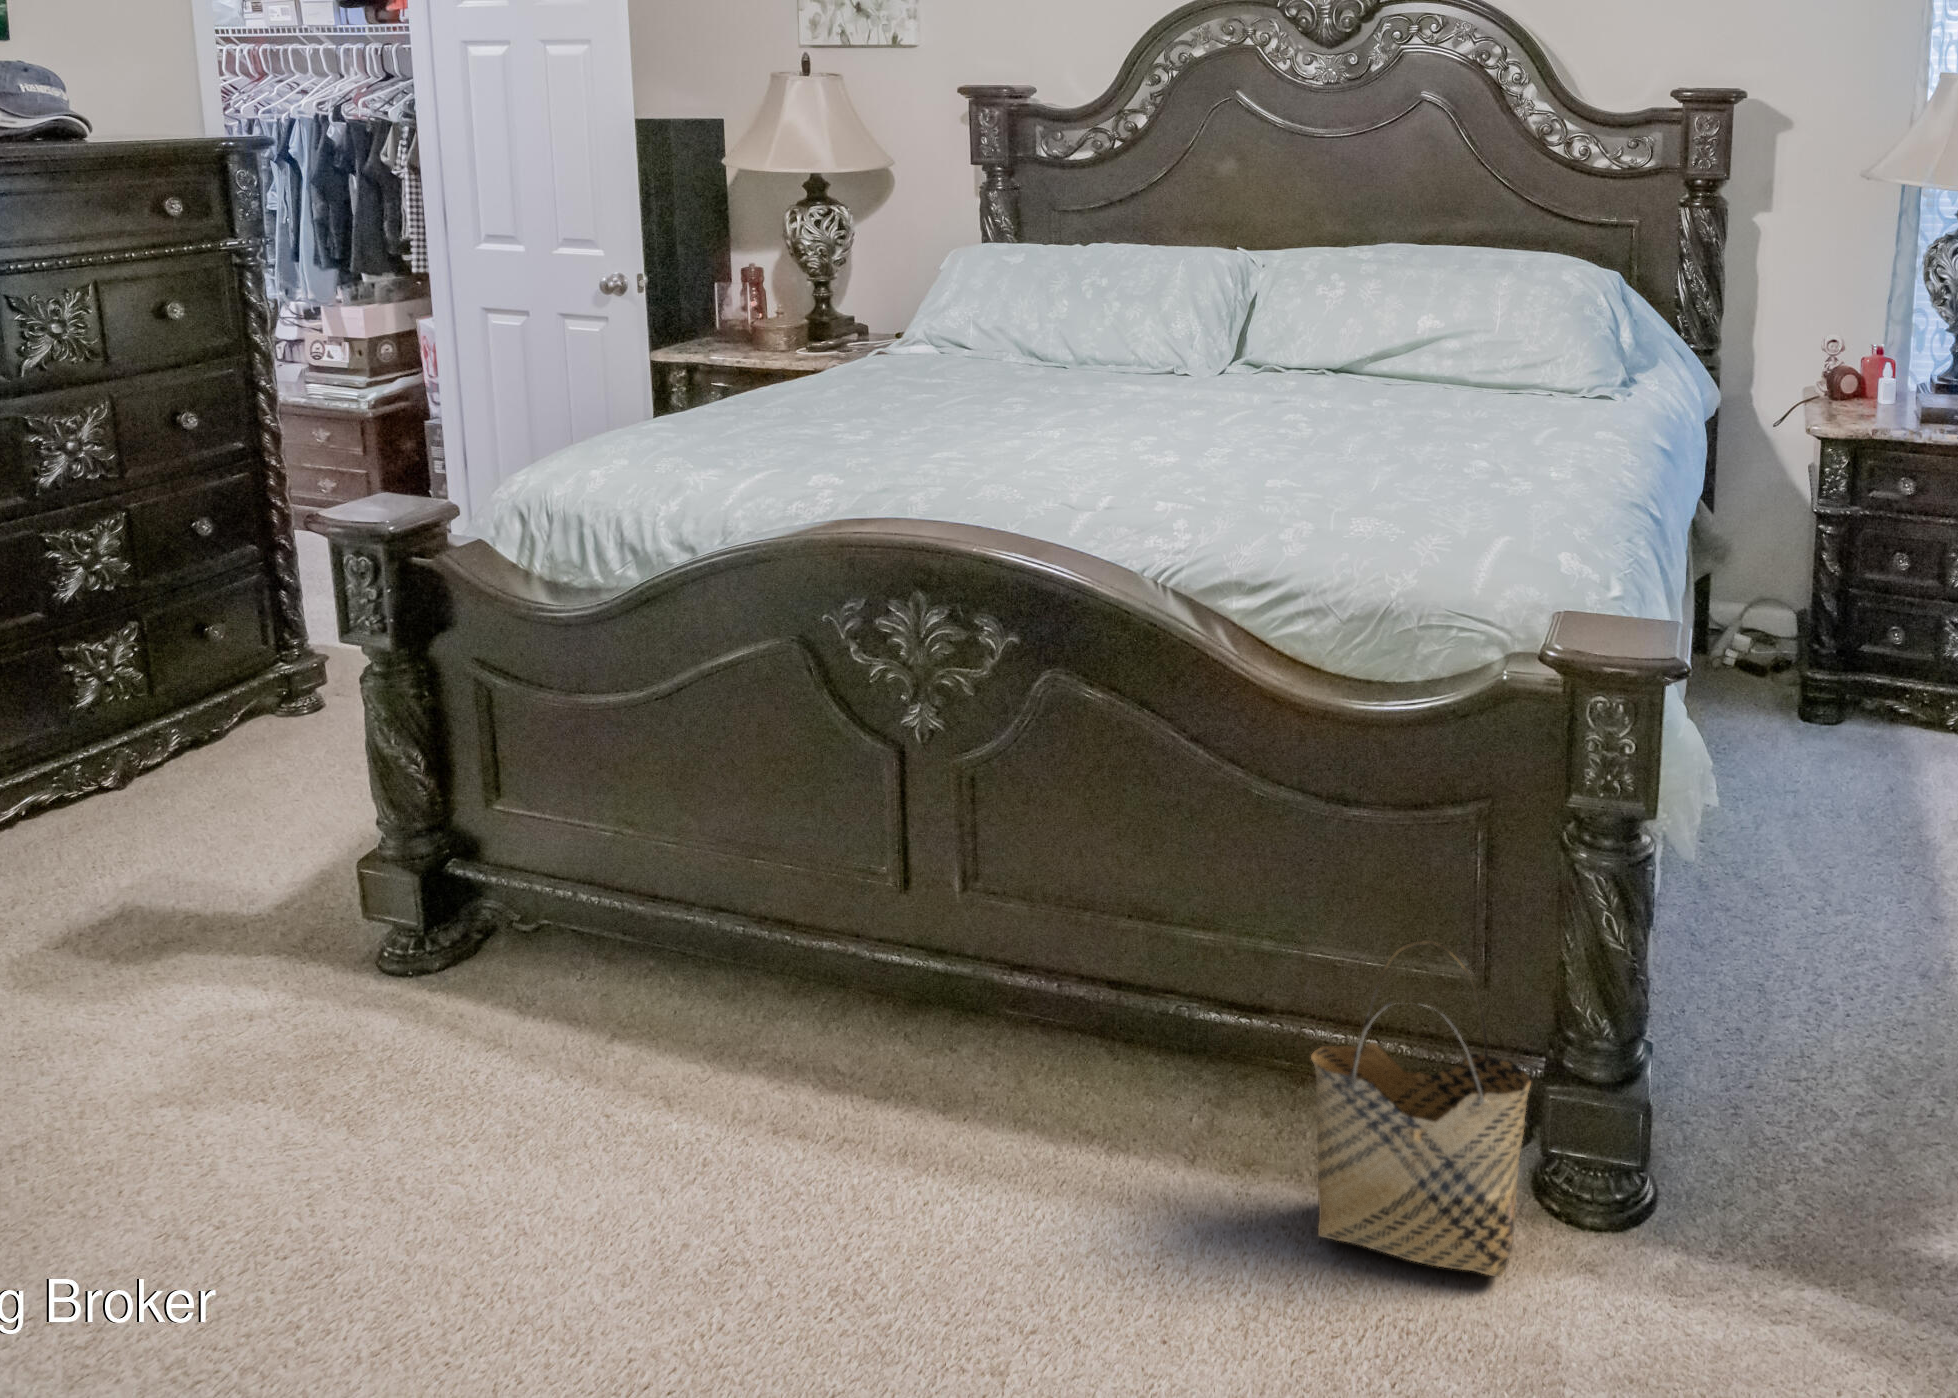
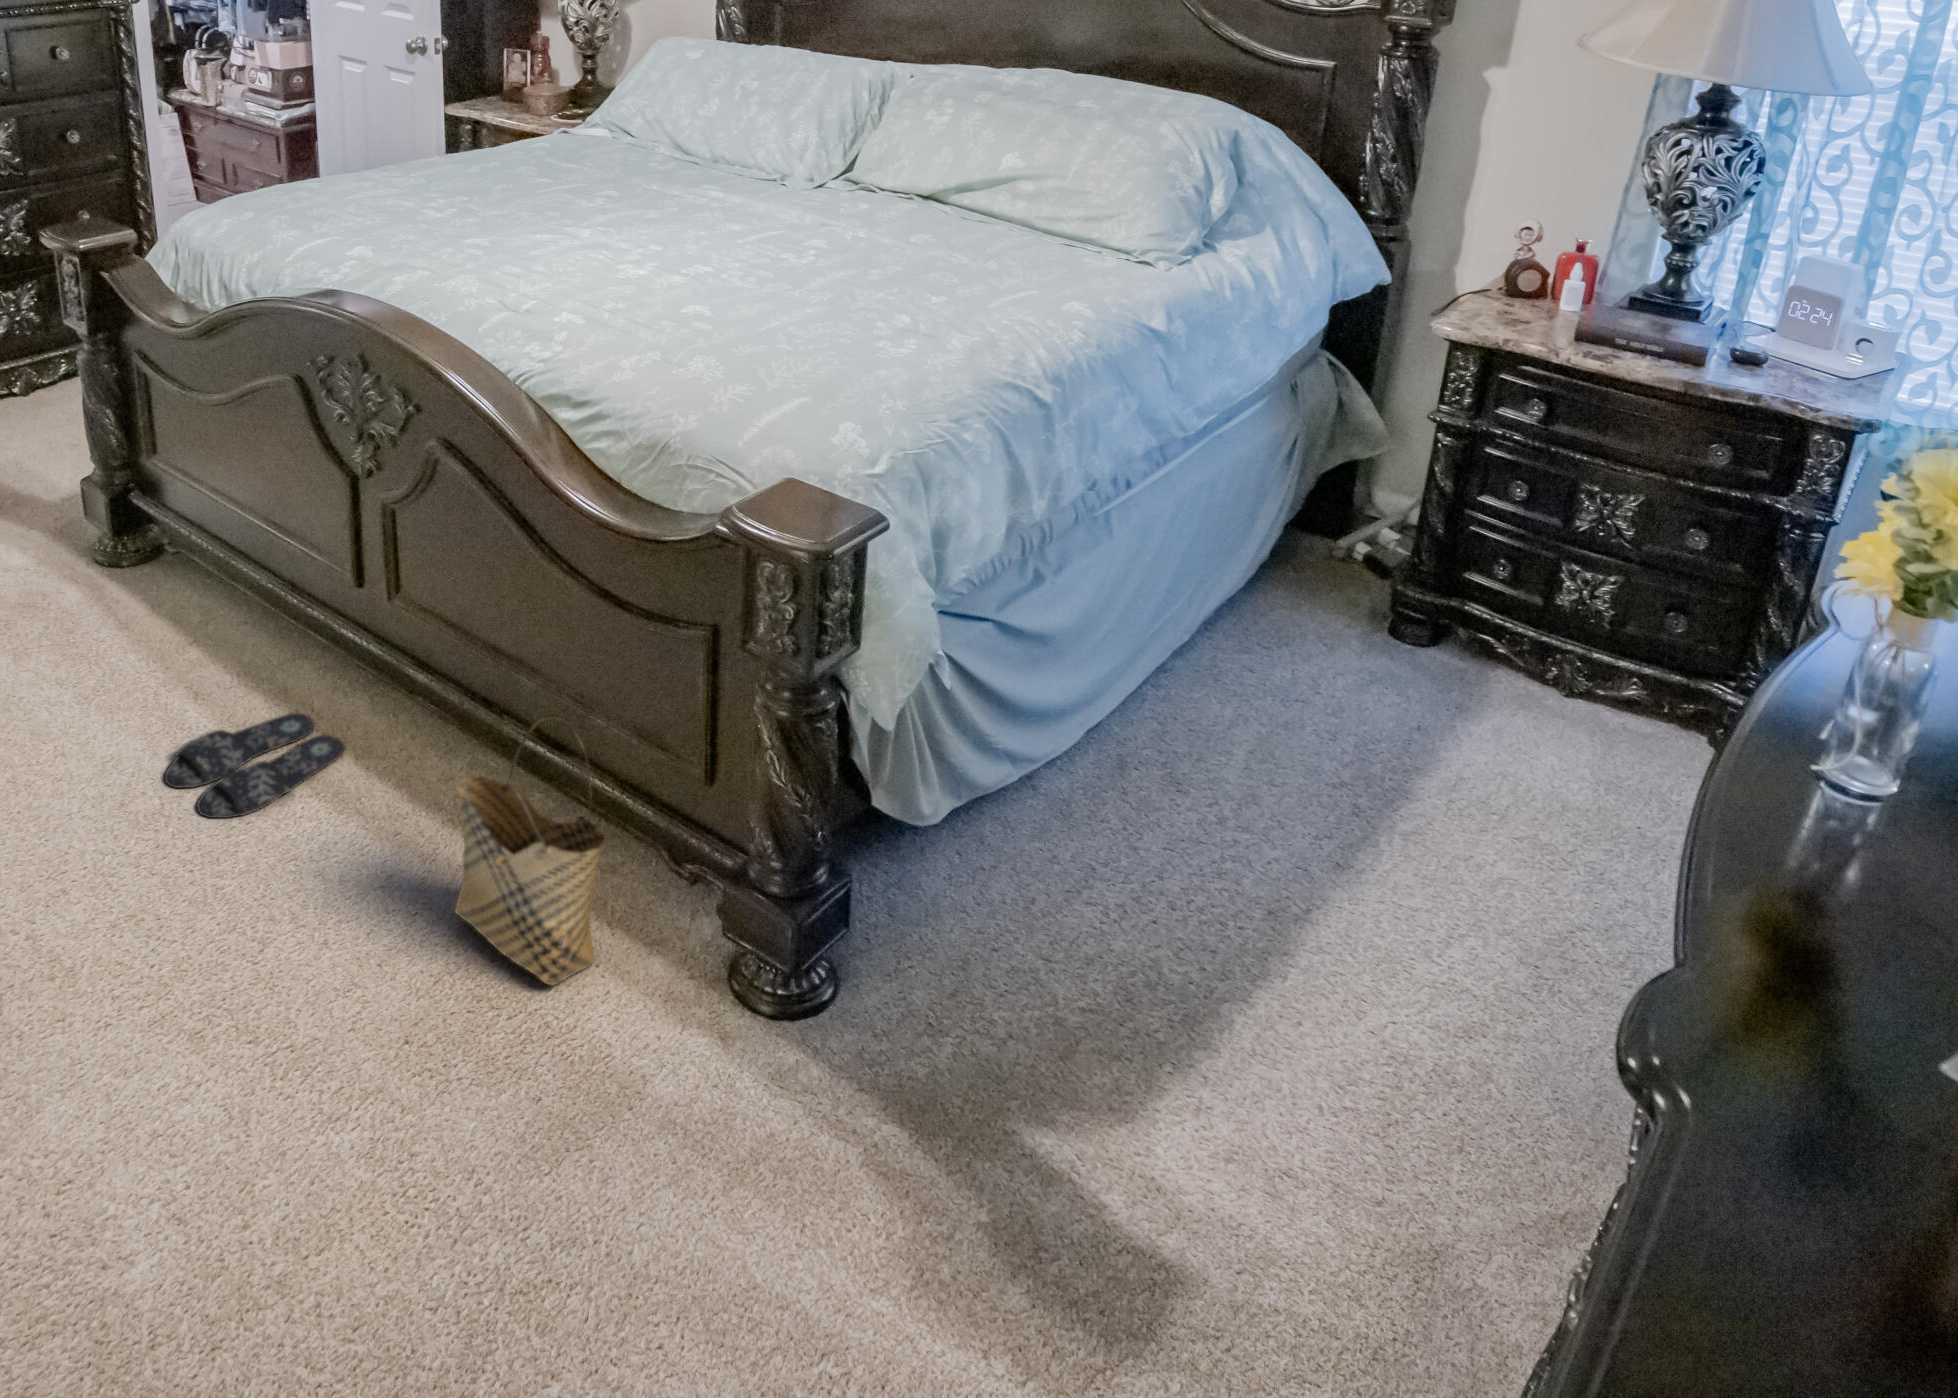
slippers: none [788,1074,998,1238] -> present [165,713,344,818]

